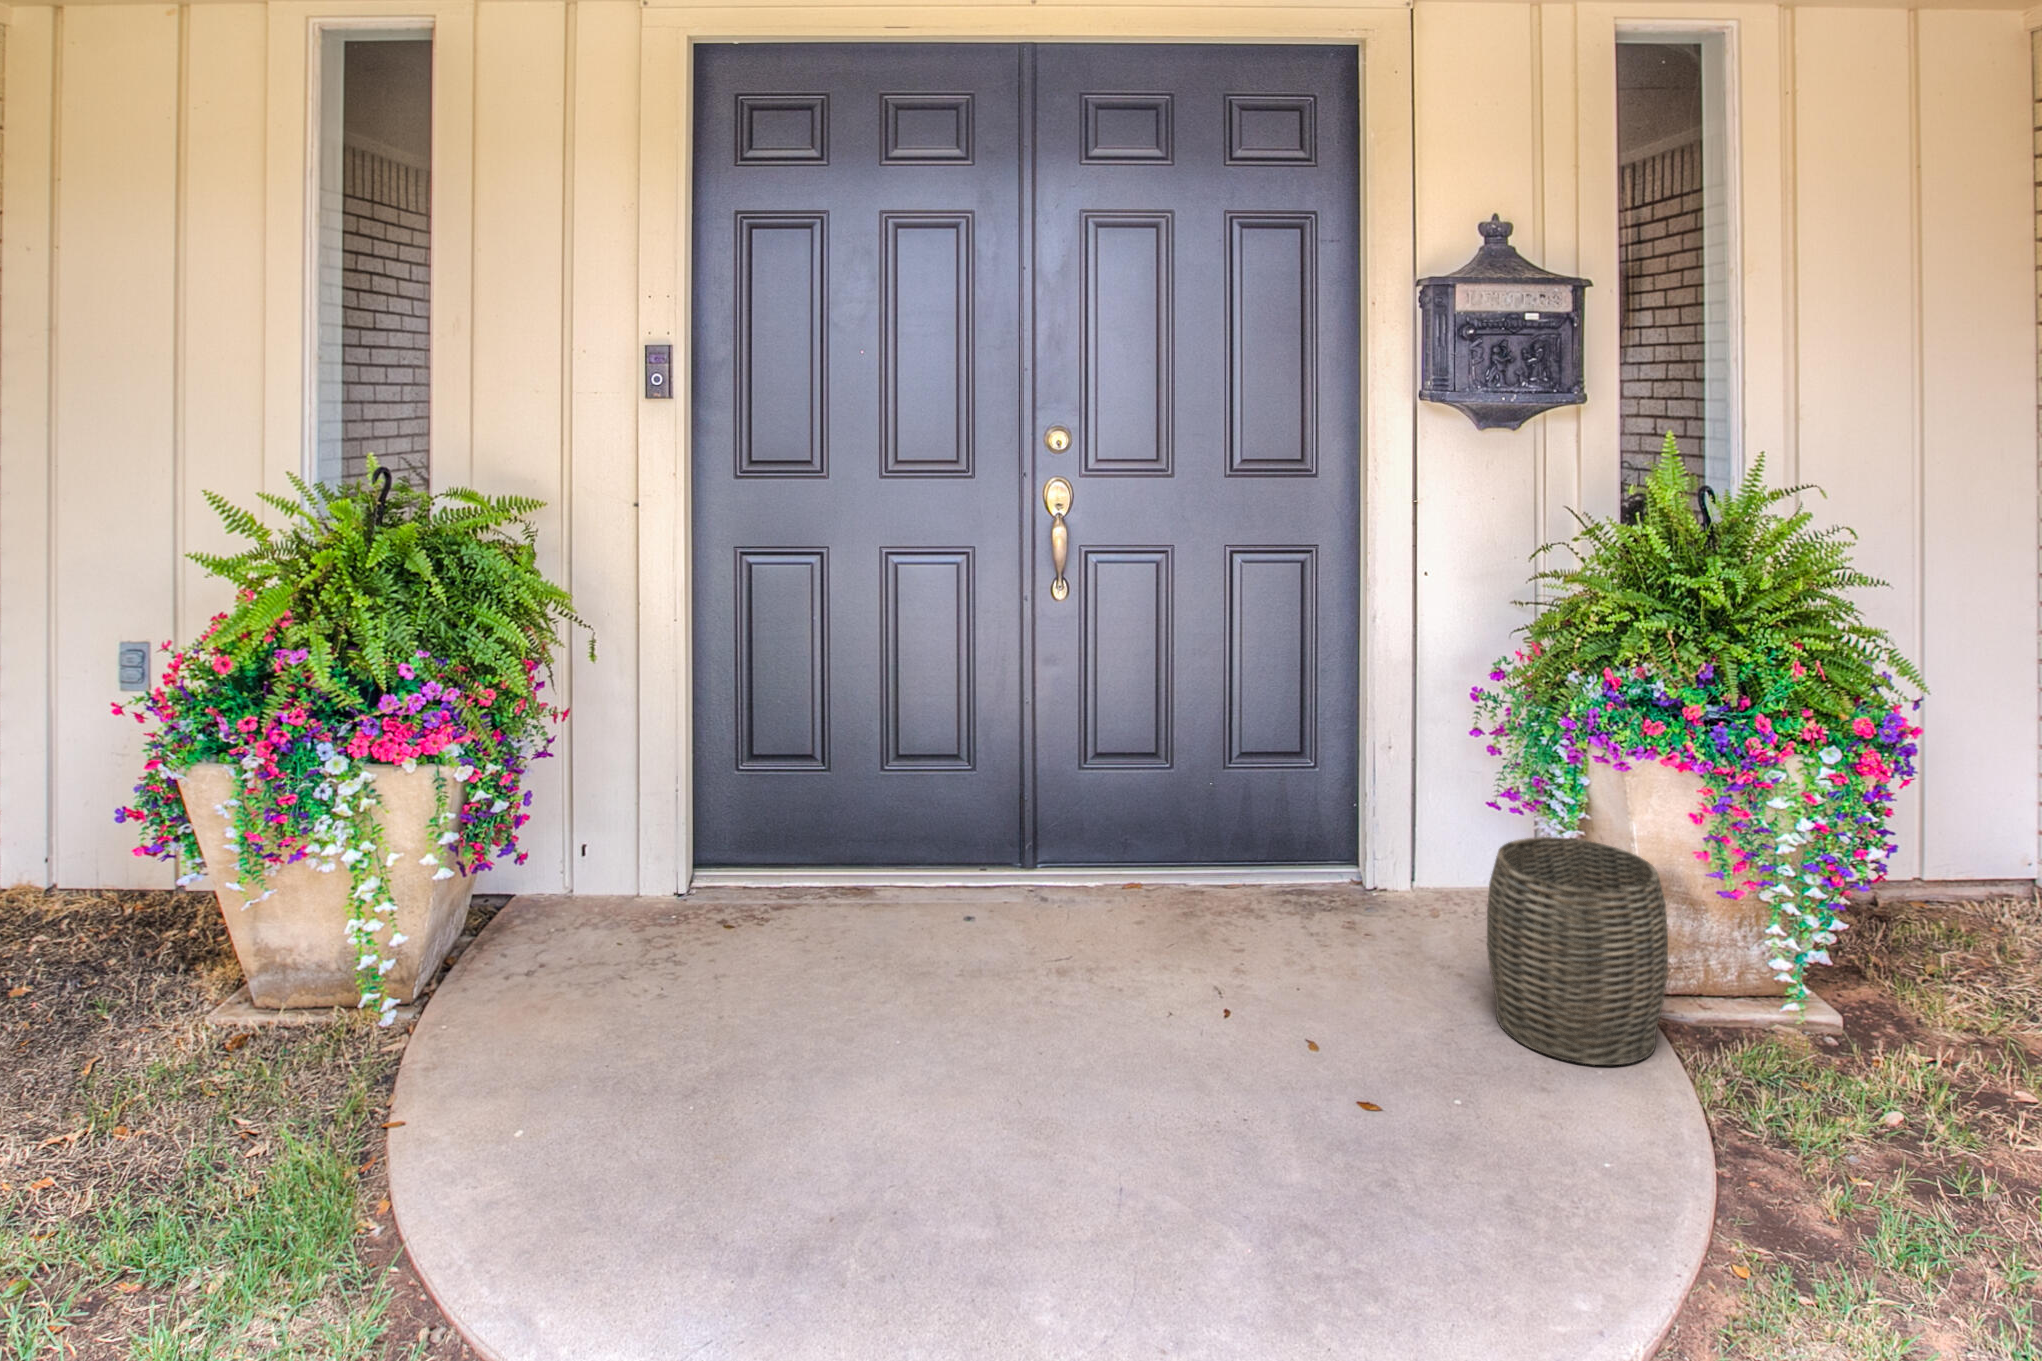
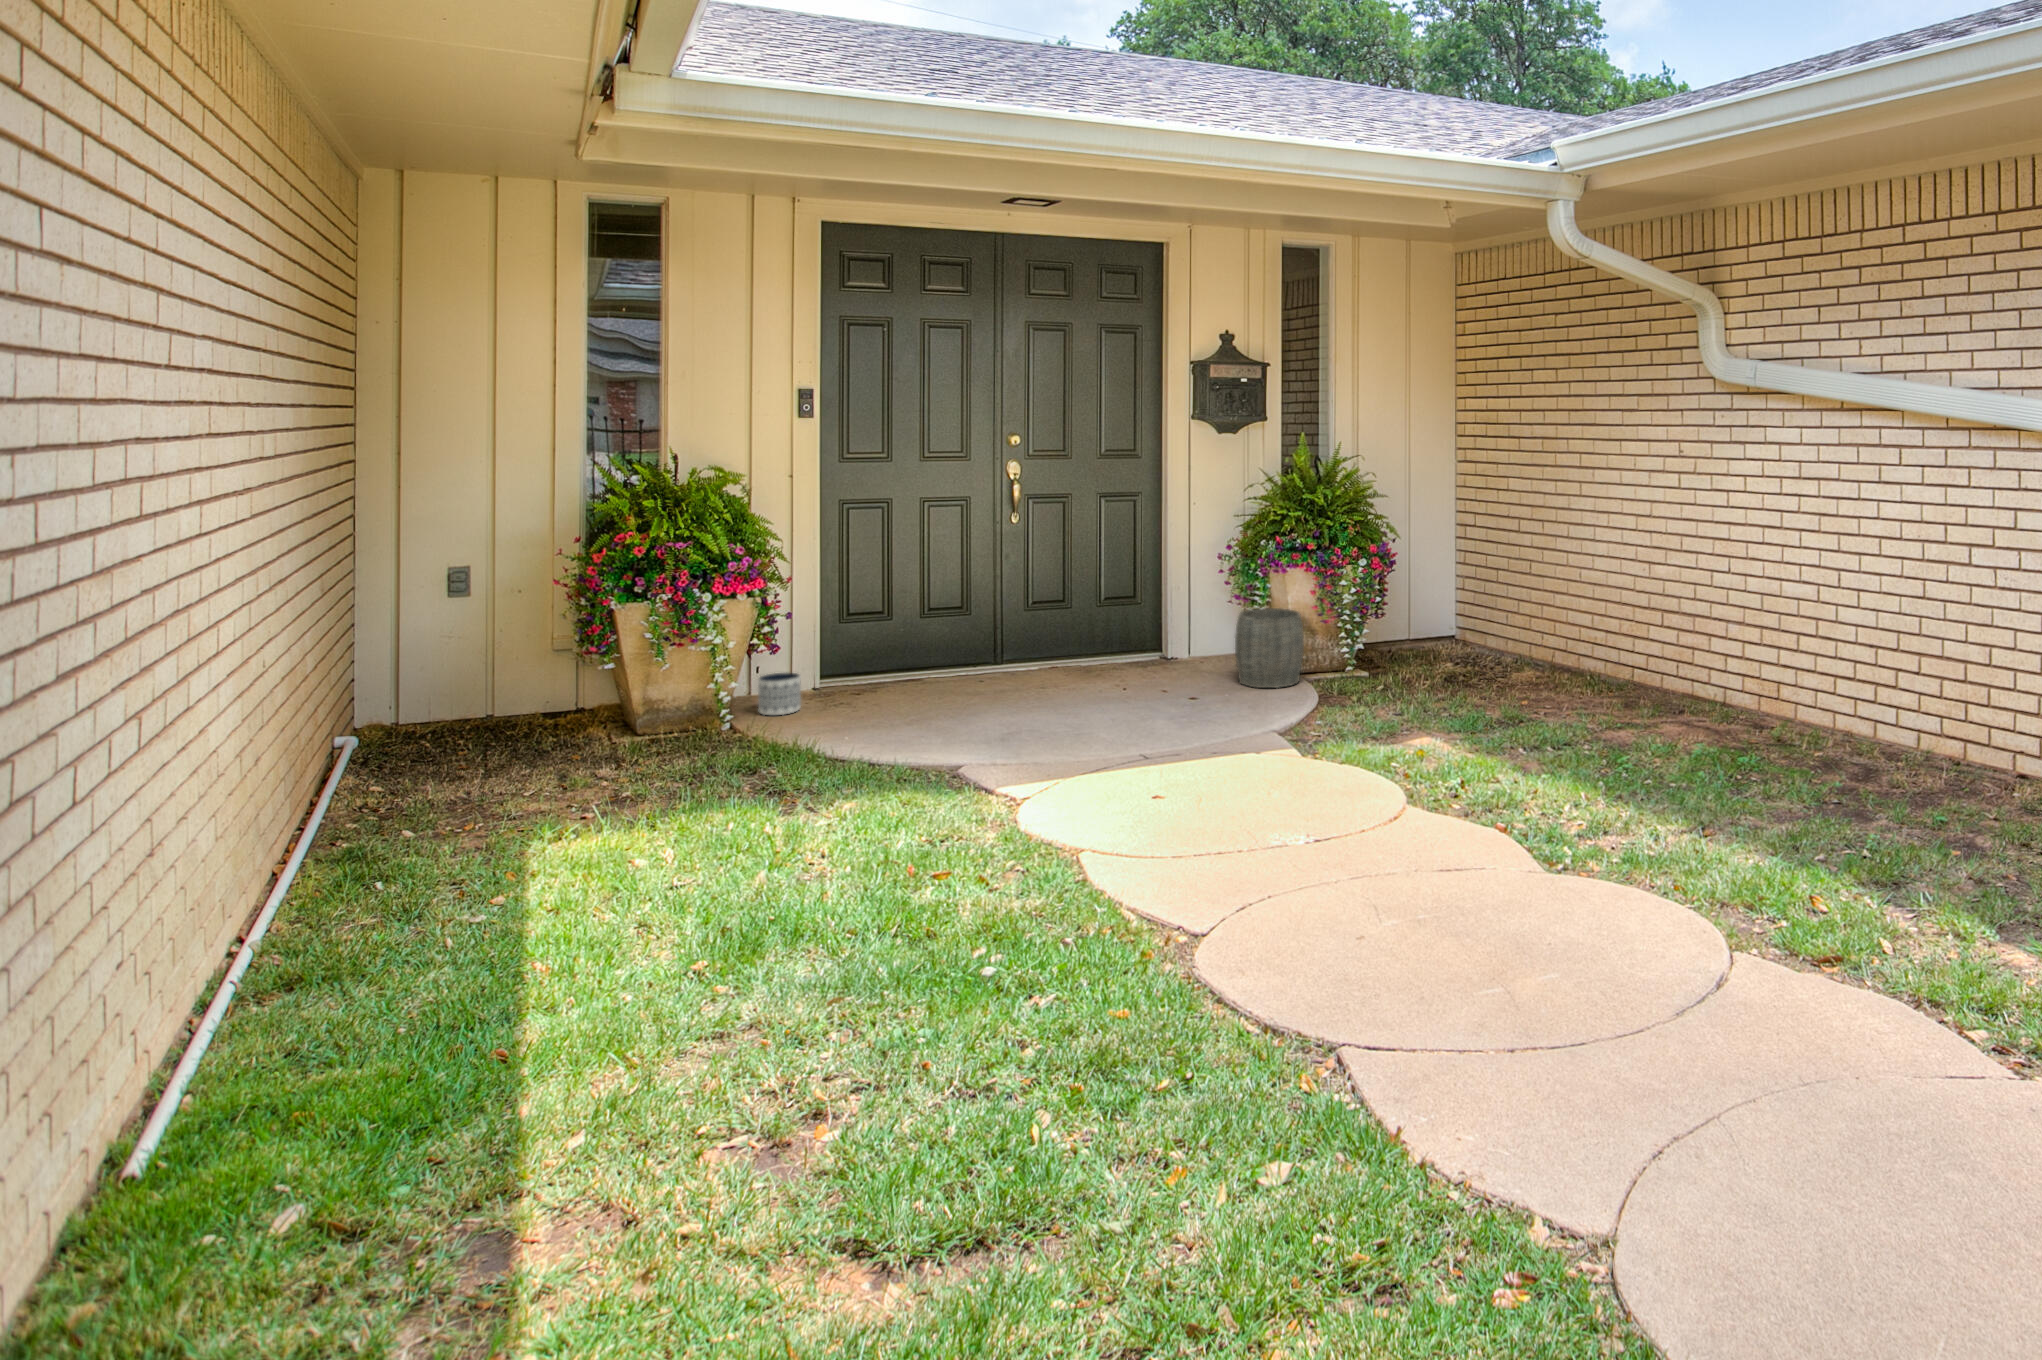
planter: none [562,842,635,930] -> present [758,673,801,715]

